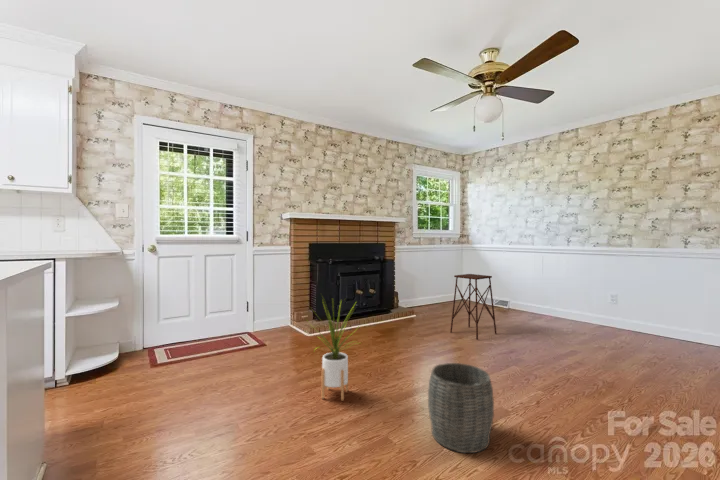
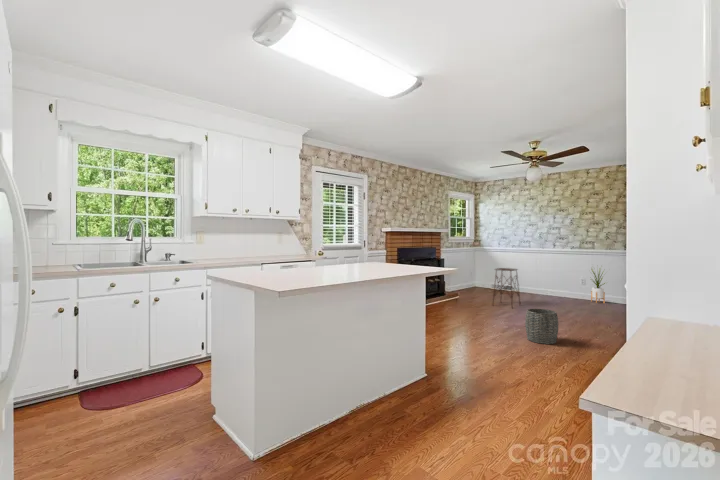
house plant: present [320,302,359,400] -> present [591,270,605,303]

